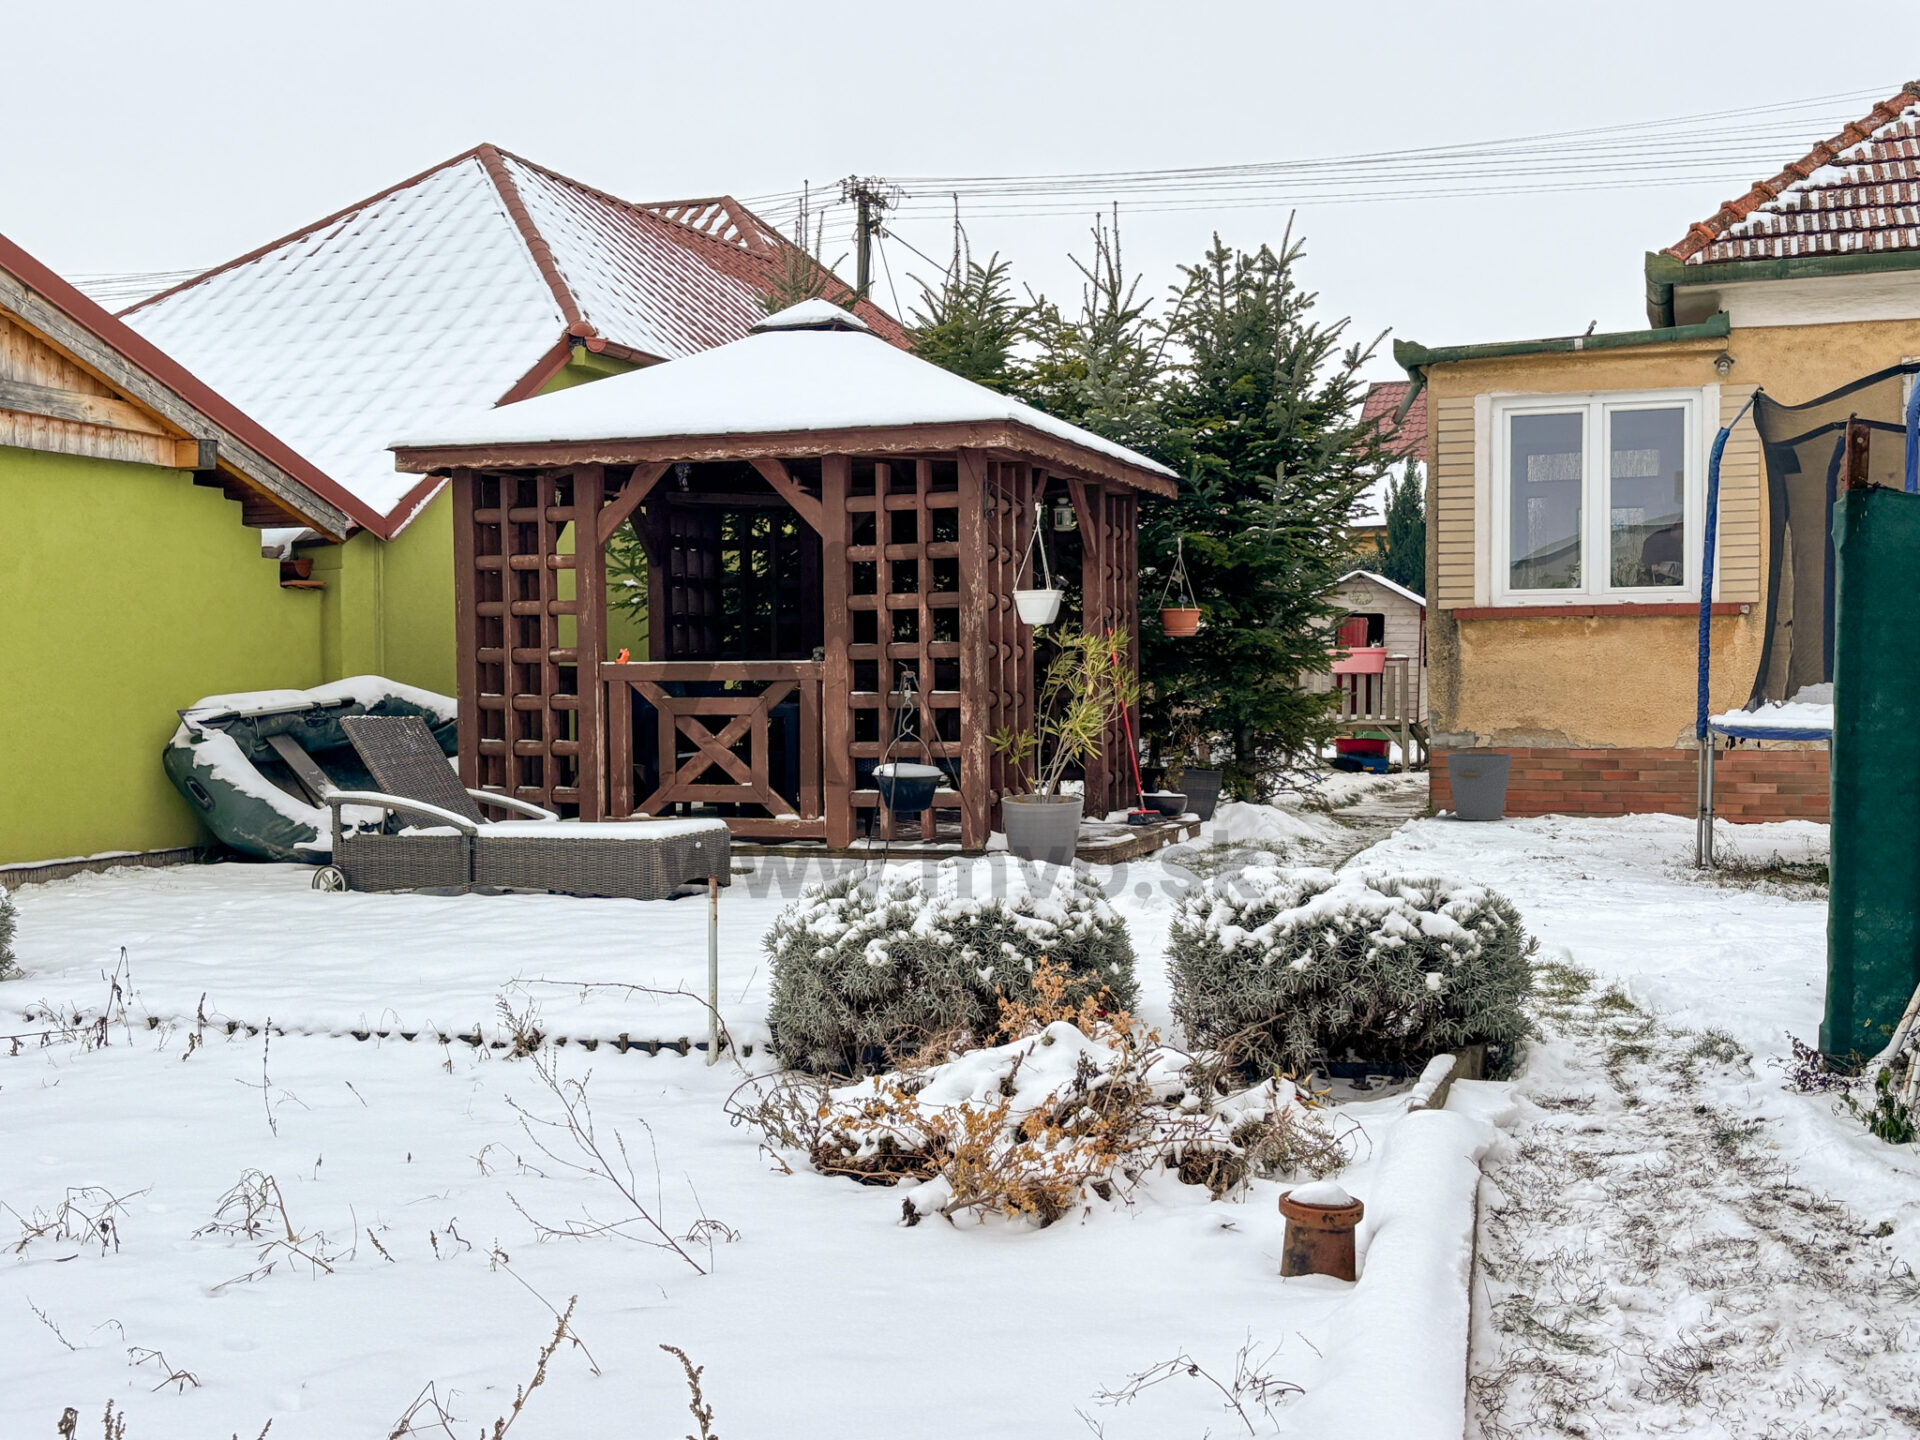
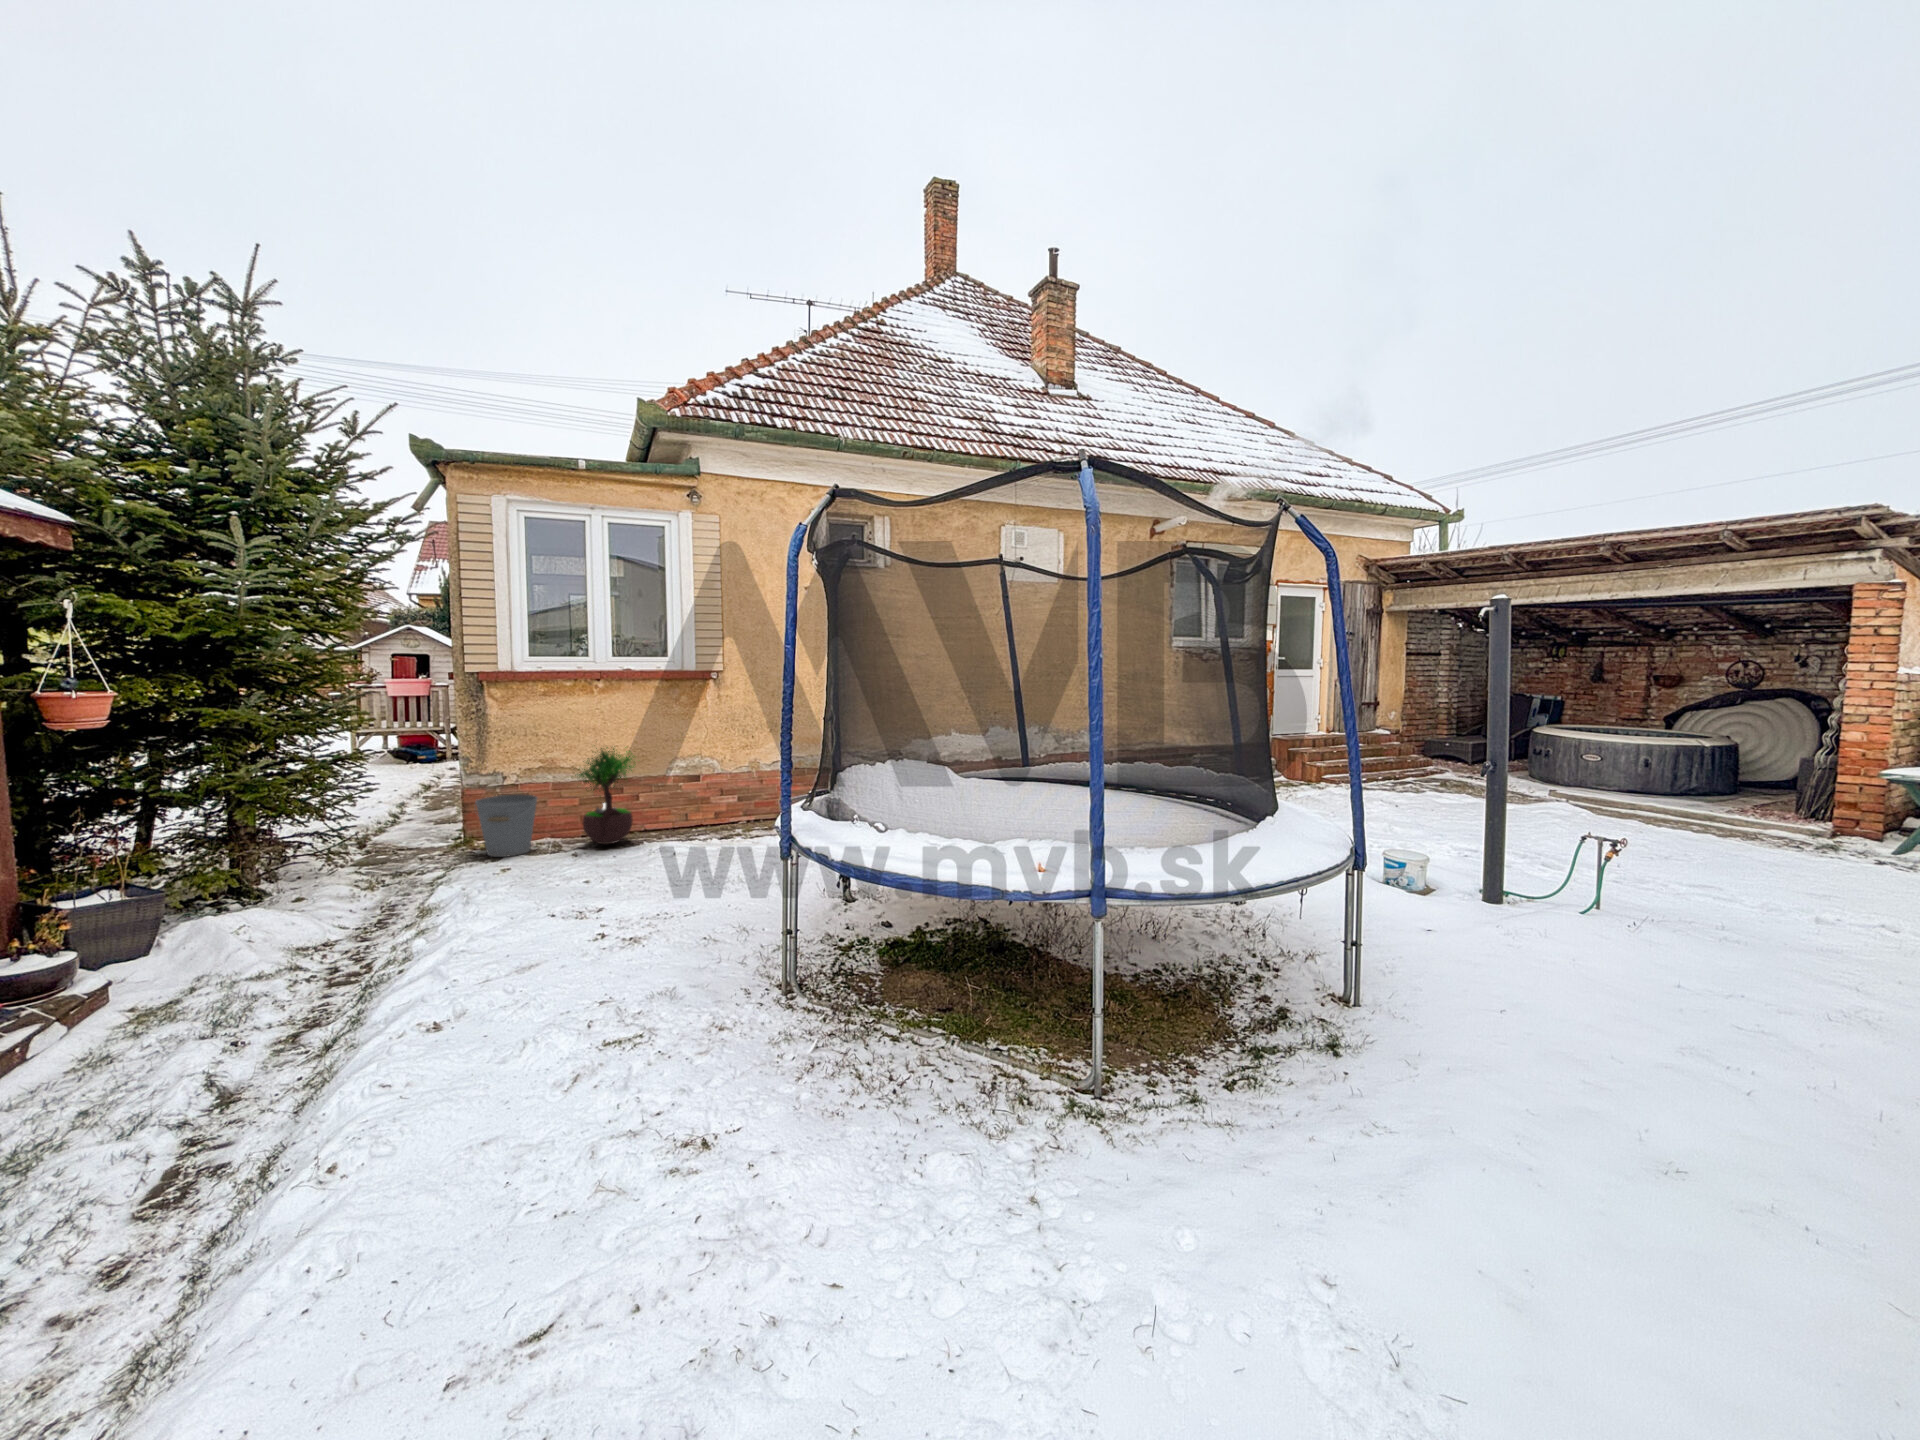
potted tree: none [1549,686,1633,821] -> present [575,746,634,844]

